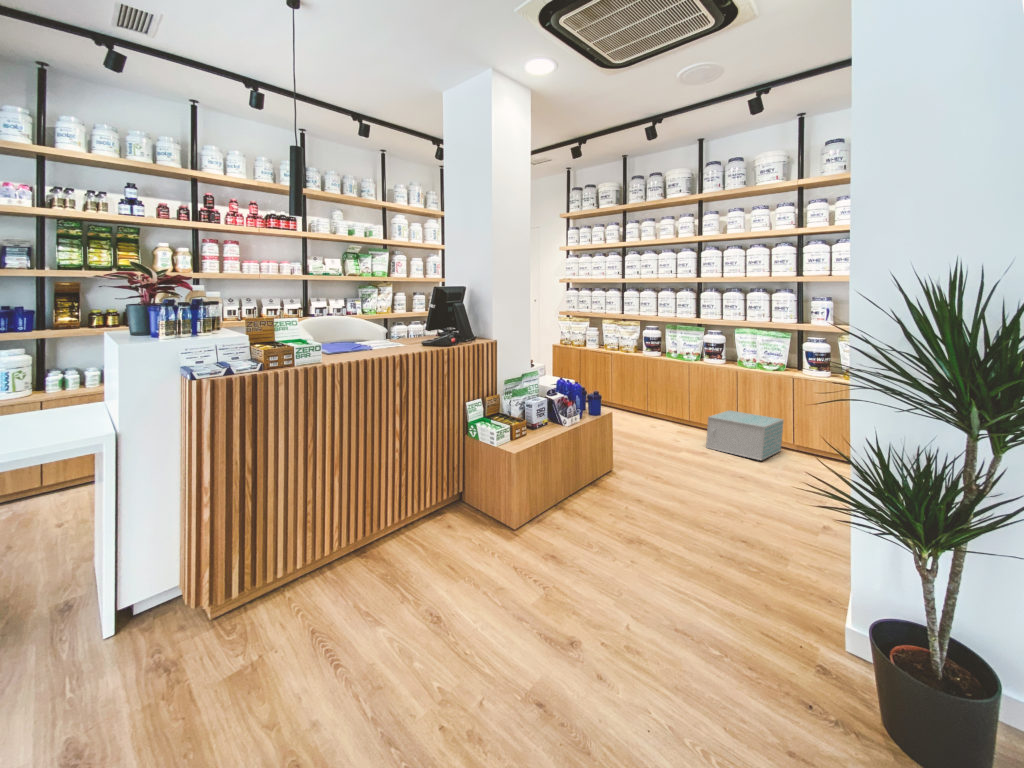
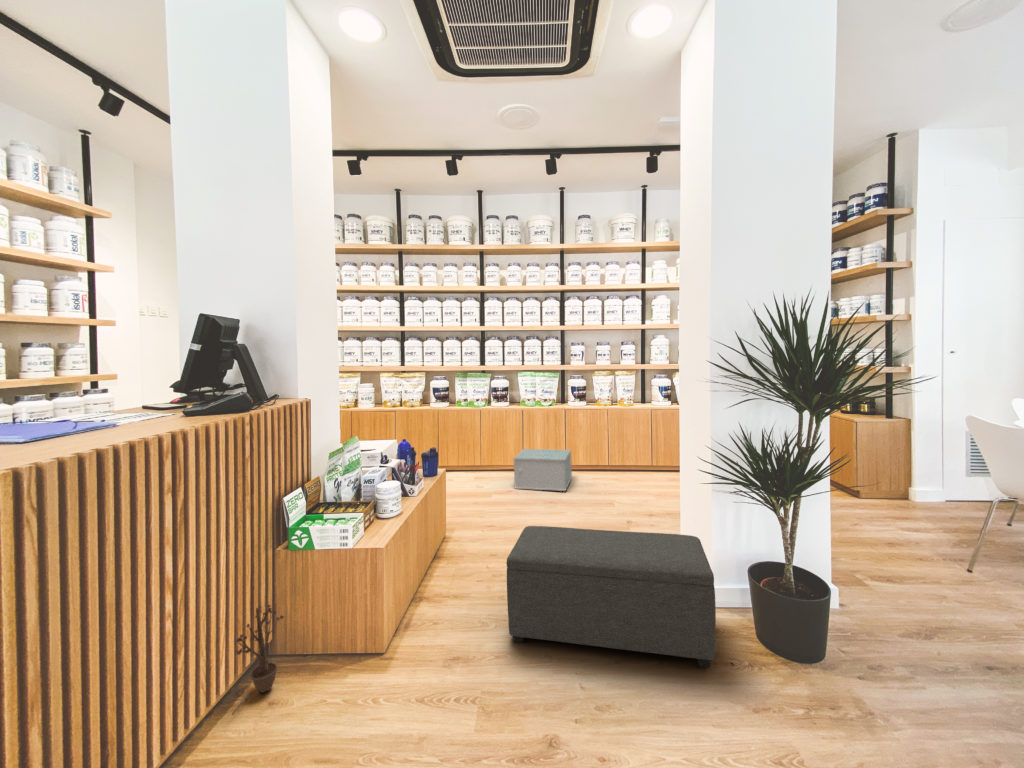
ottoman: none [608,470,824,640] -> present [507,526,716,667]
decorative plant: none [417,471,454,531] -> present [232,605,283,715]

